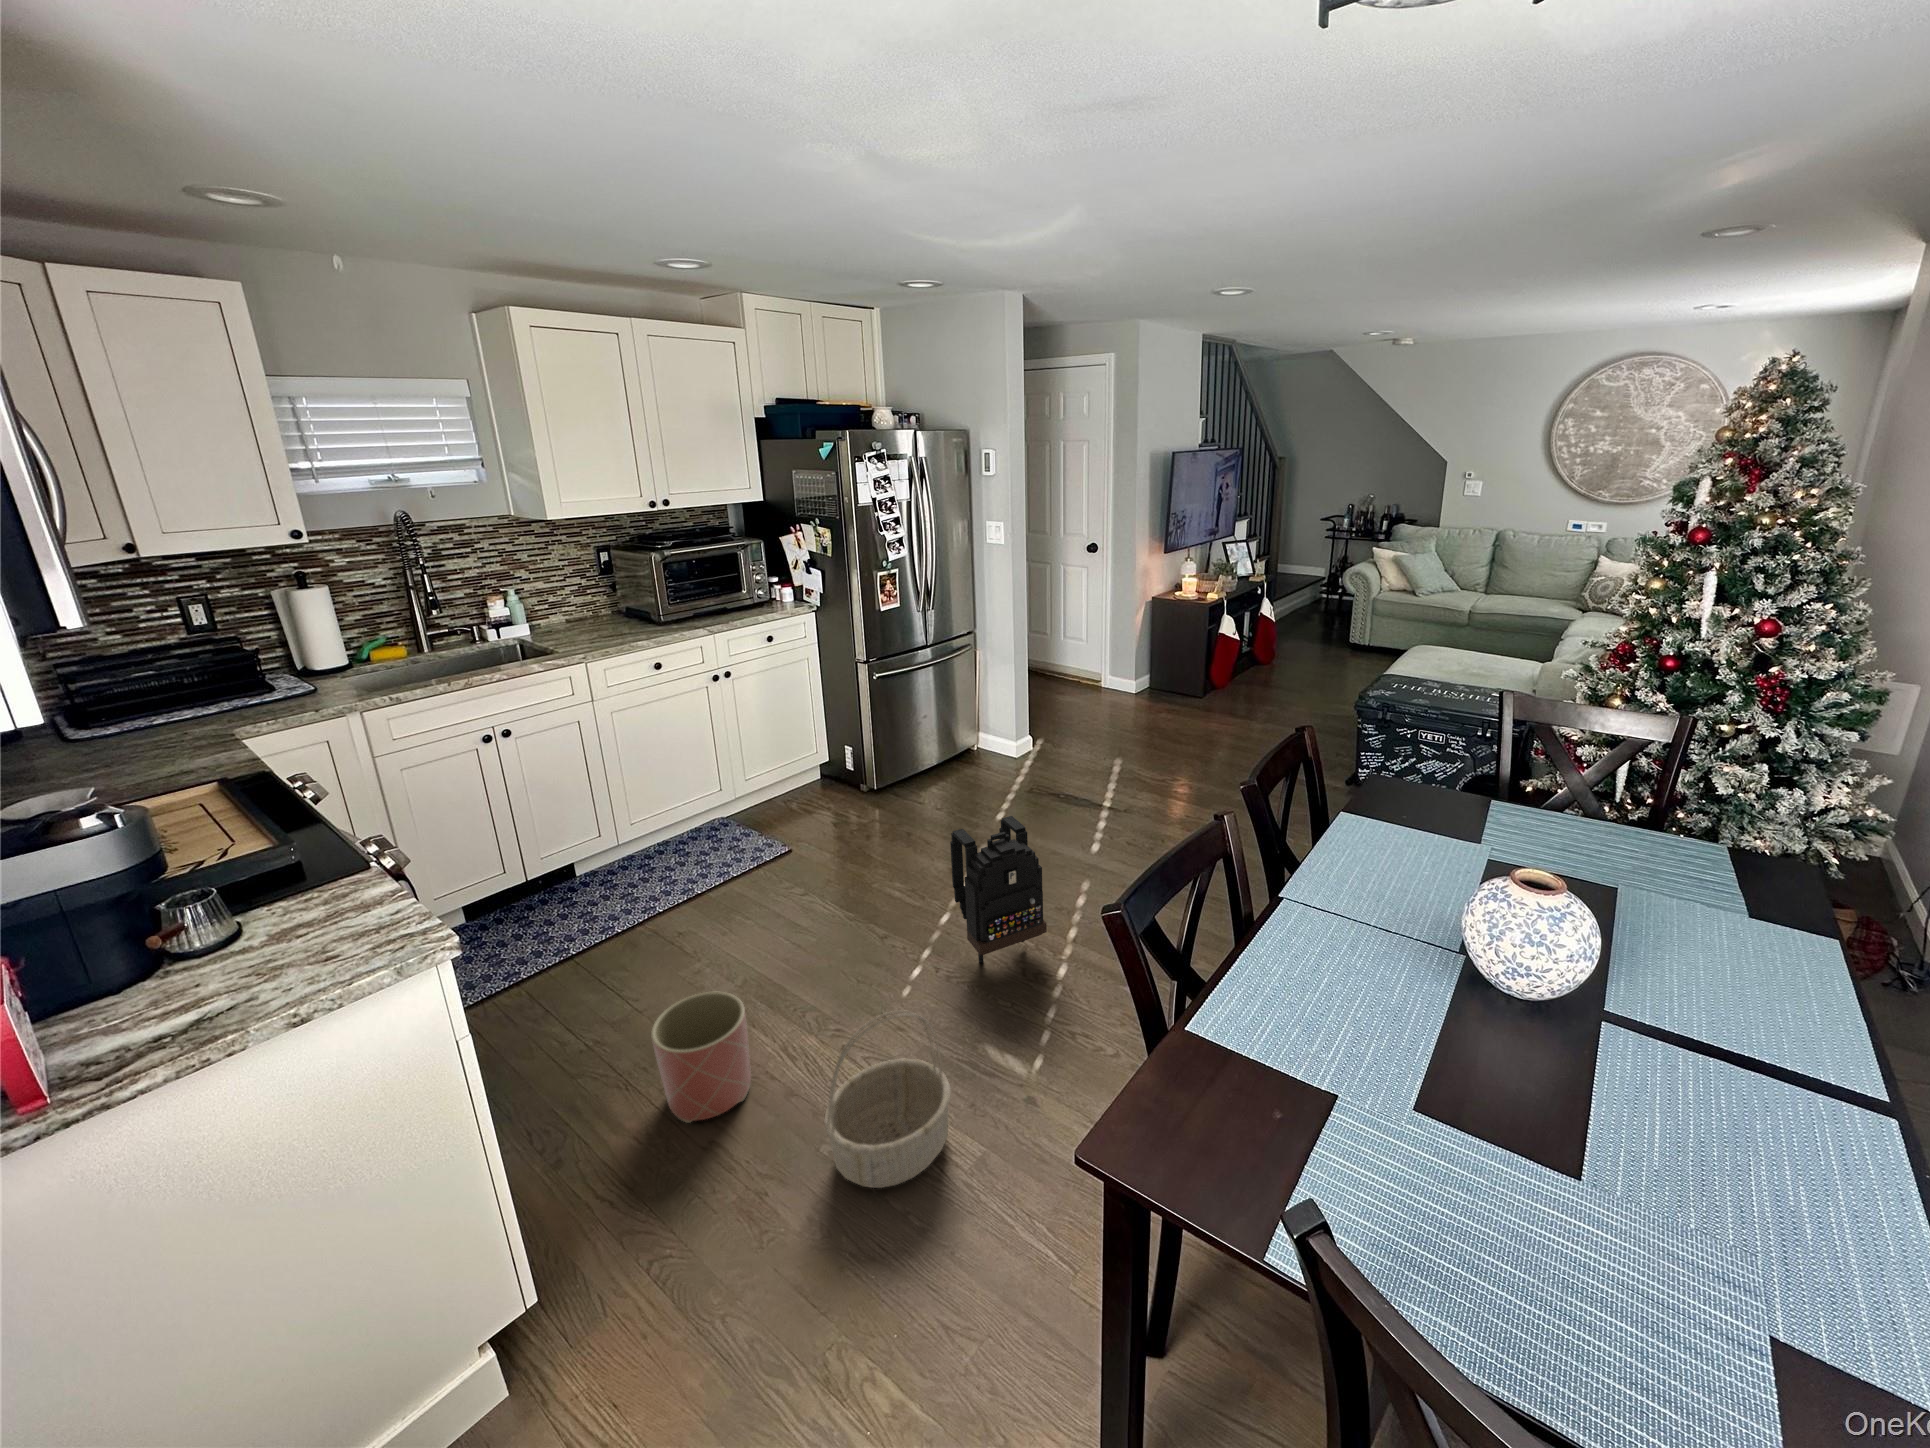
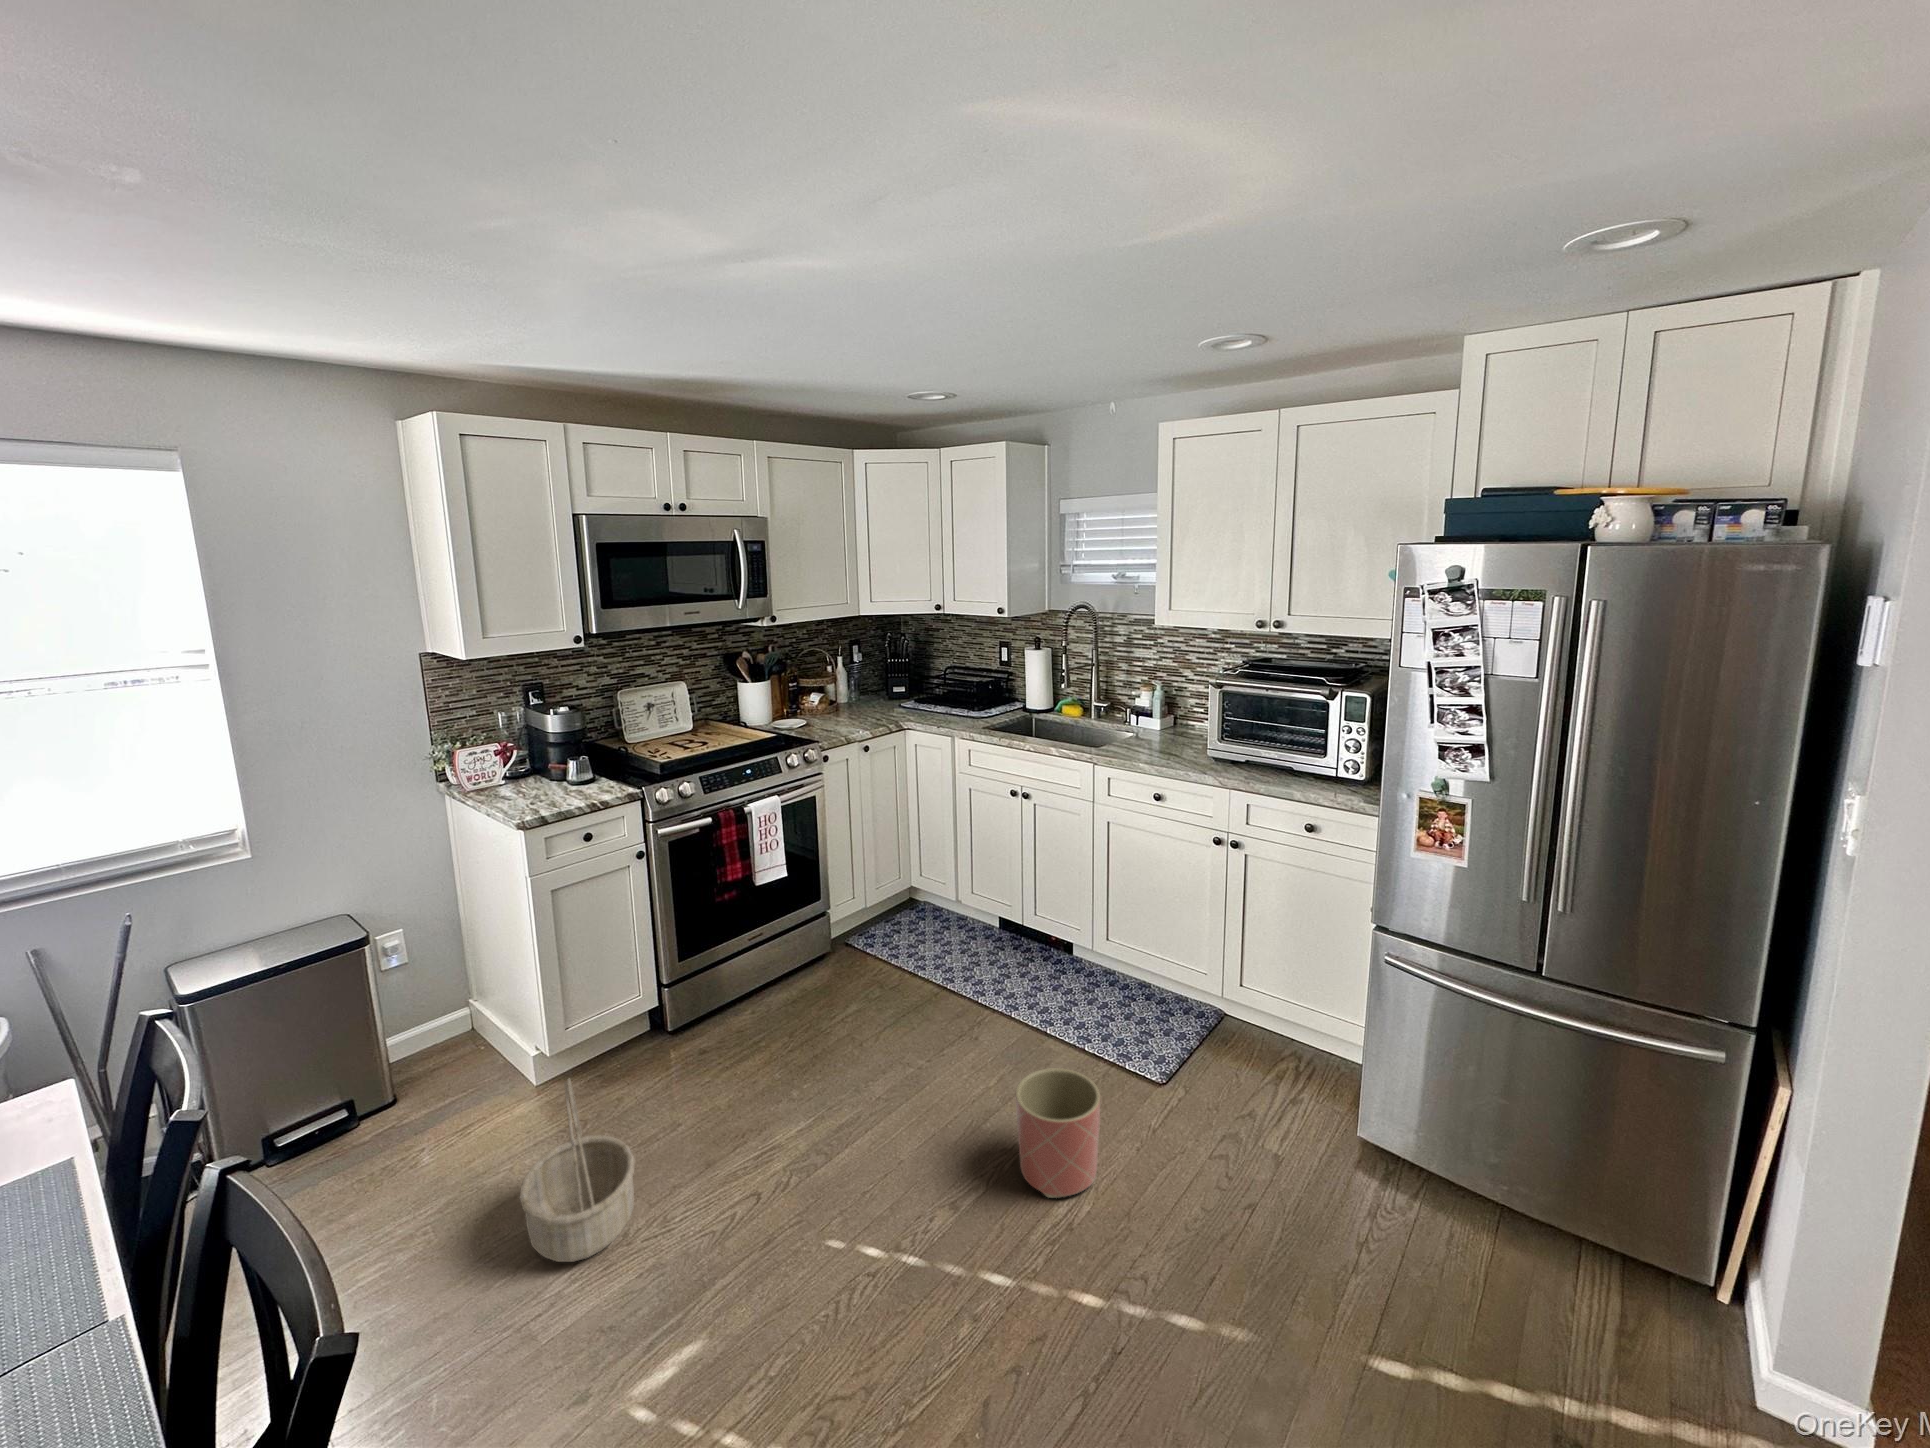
backpack: present [950,816,1047,963] -> none [795,1110,934,1362]
planter: present [651,991,751,1123] -> present [1016,1068,1100,1198]

